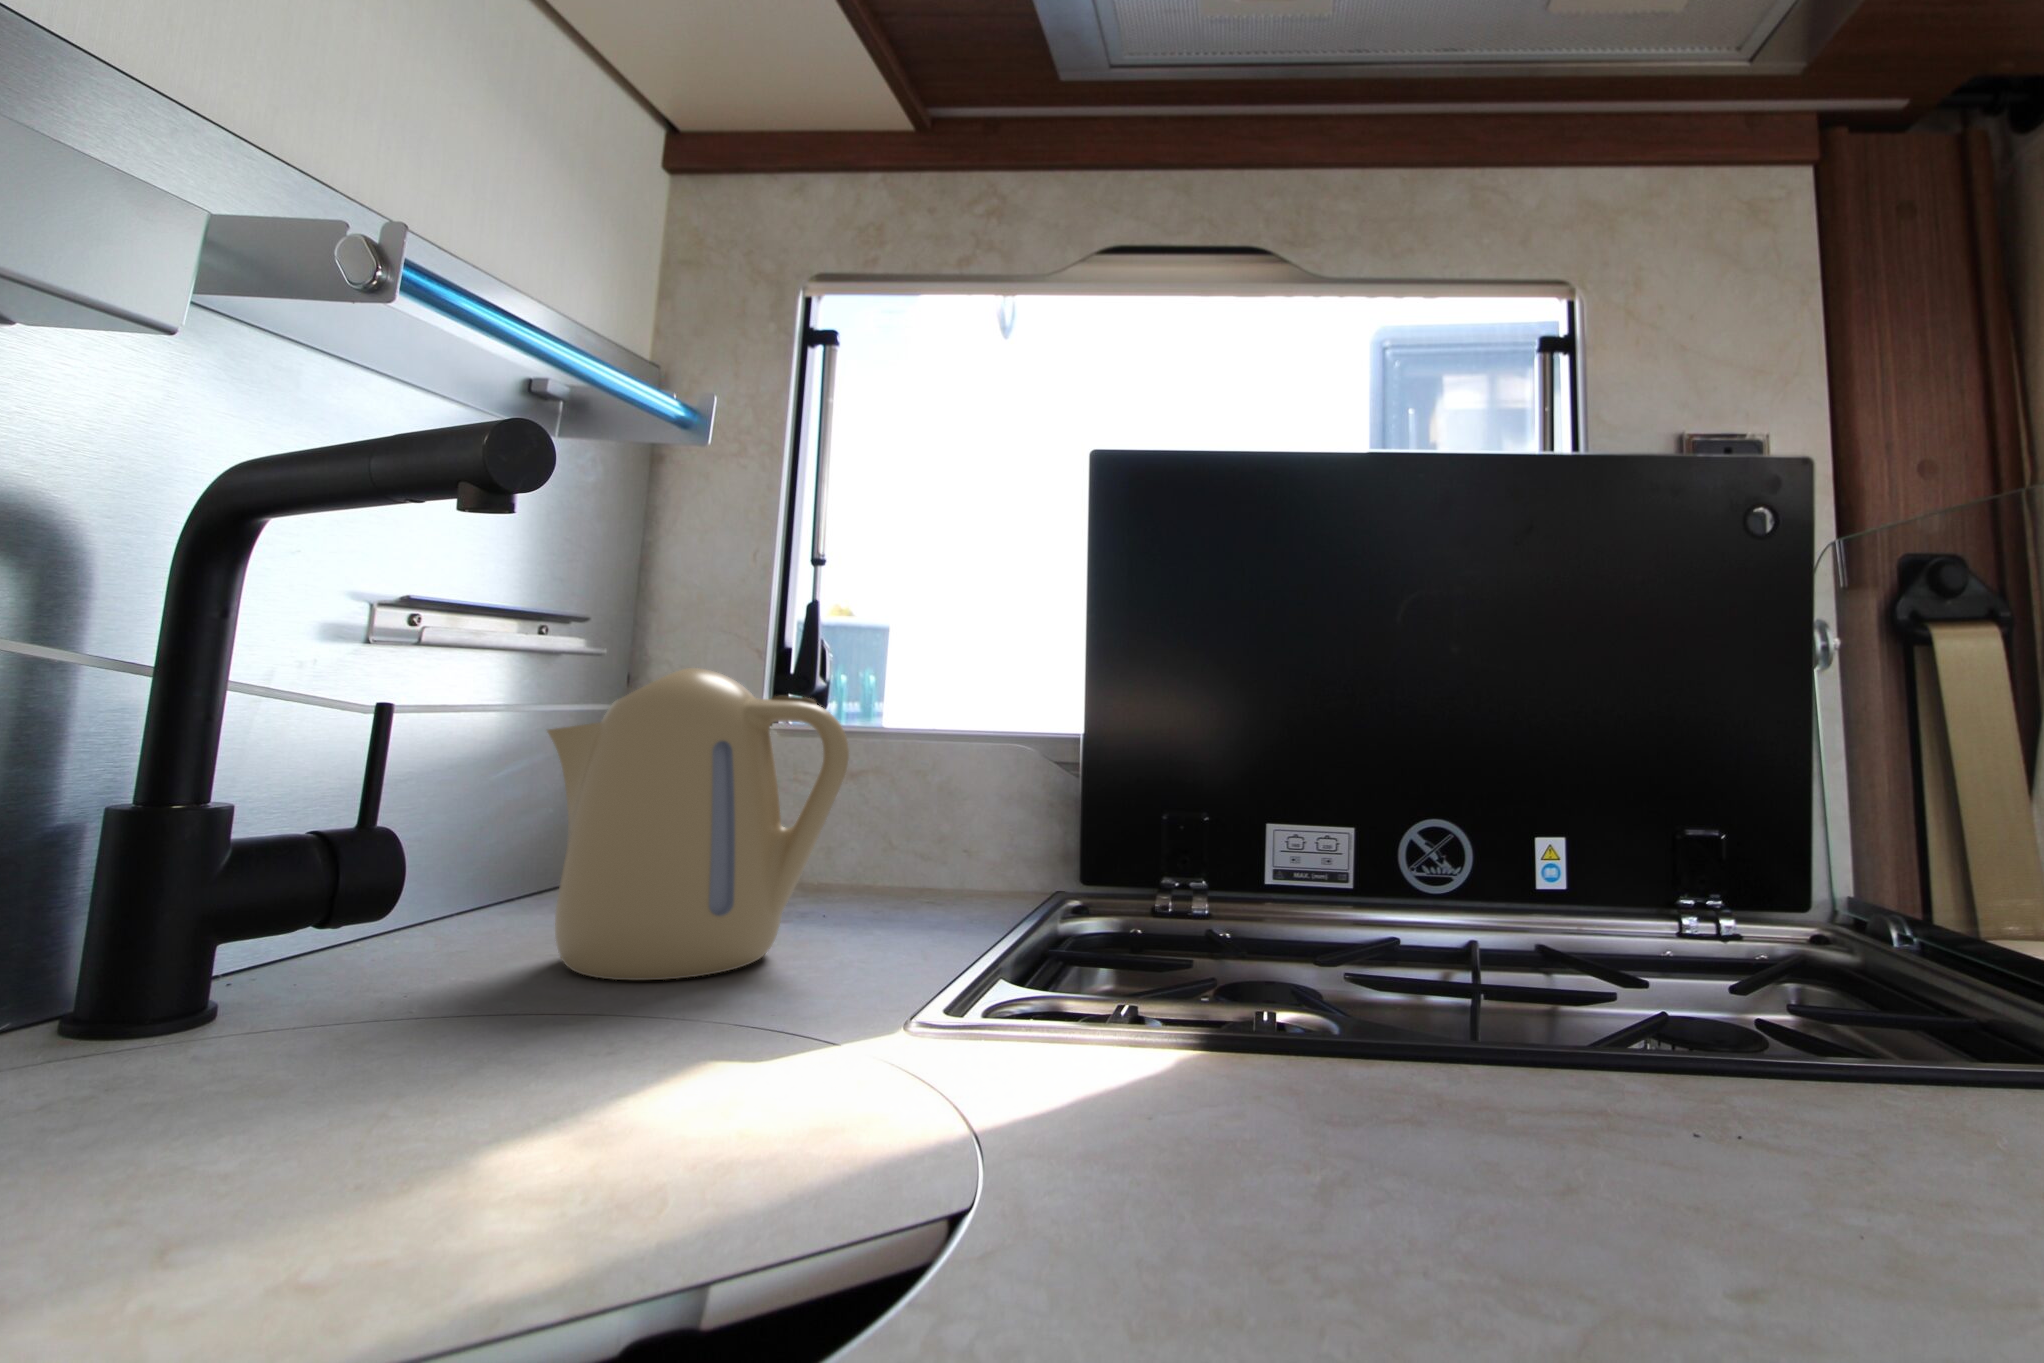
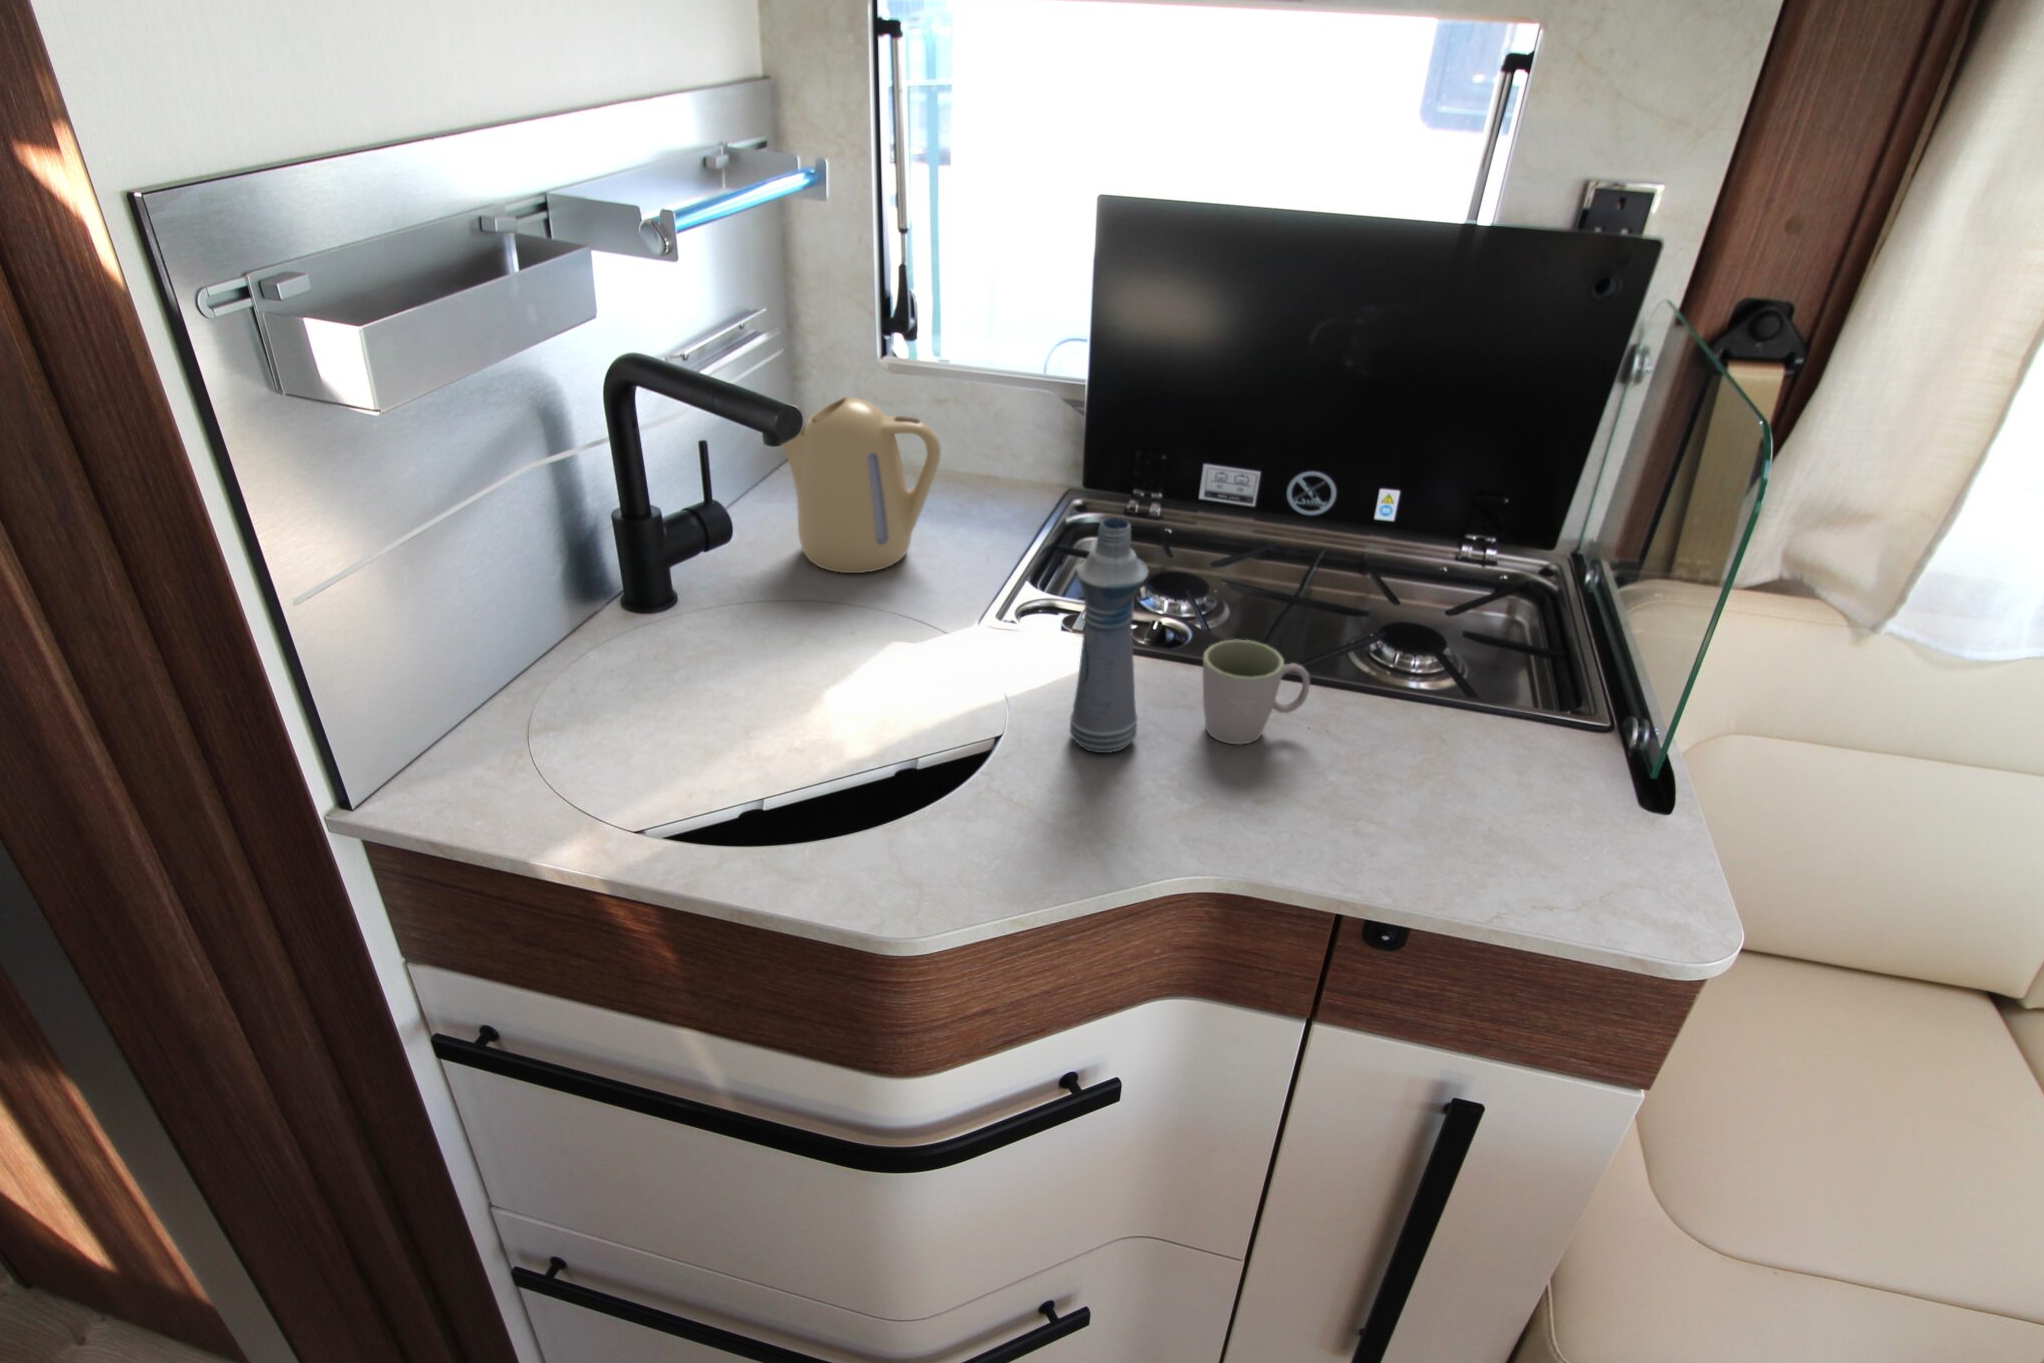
bottle: none [1154,595,1331,1234] -> present [1070,517,1149,753]
mug: none [1442,942,1687,1195] -> present [1203,640,1310,744]

